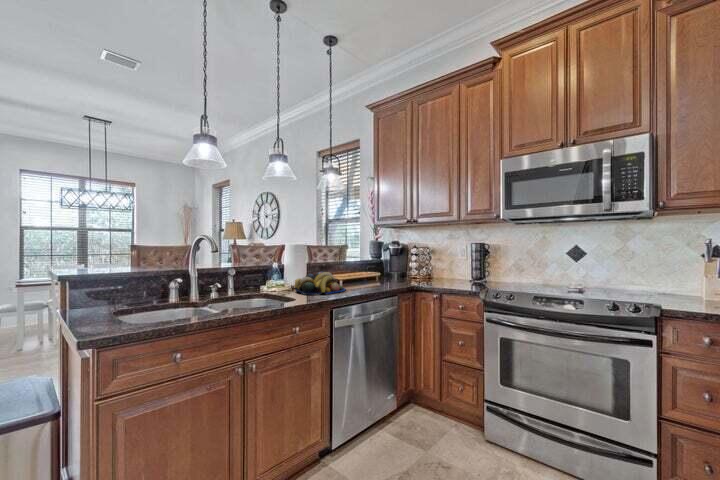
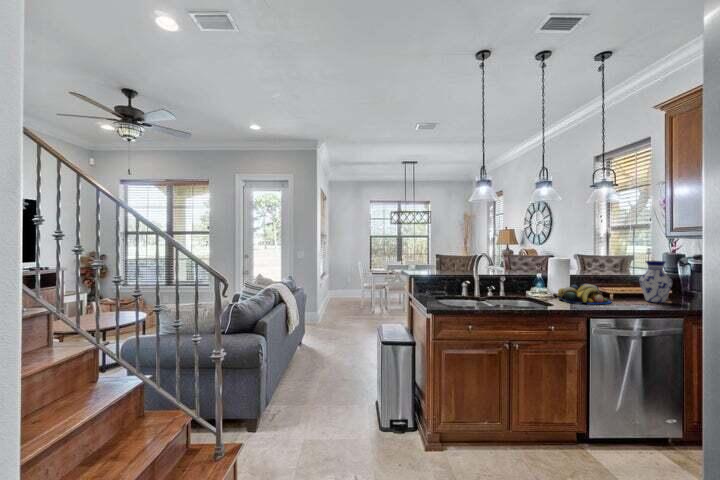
vase: none [365,245,389,285] -> present [639,261,672,303]

